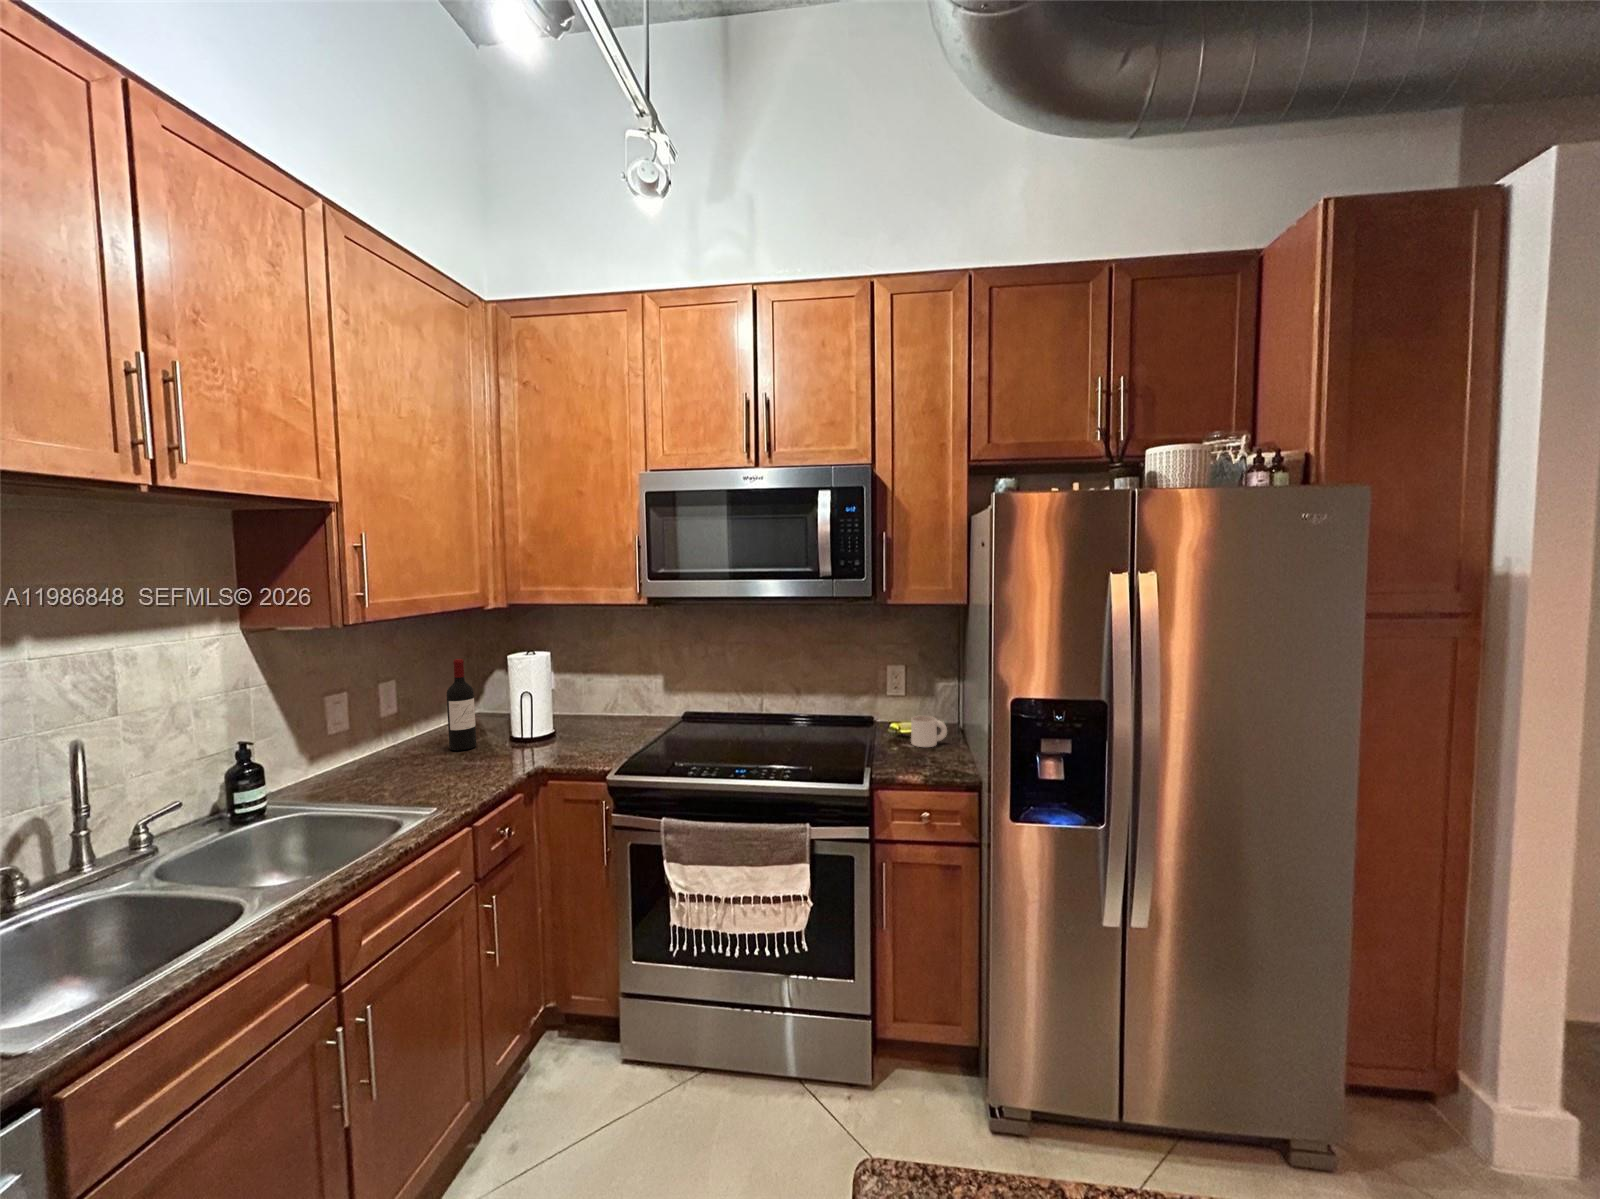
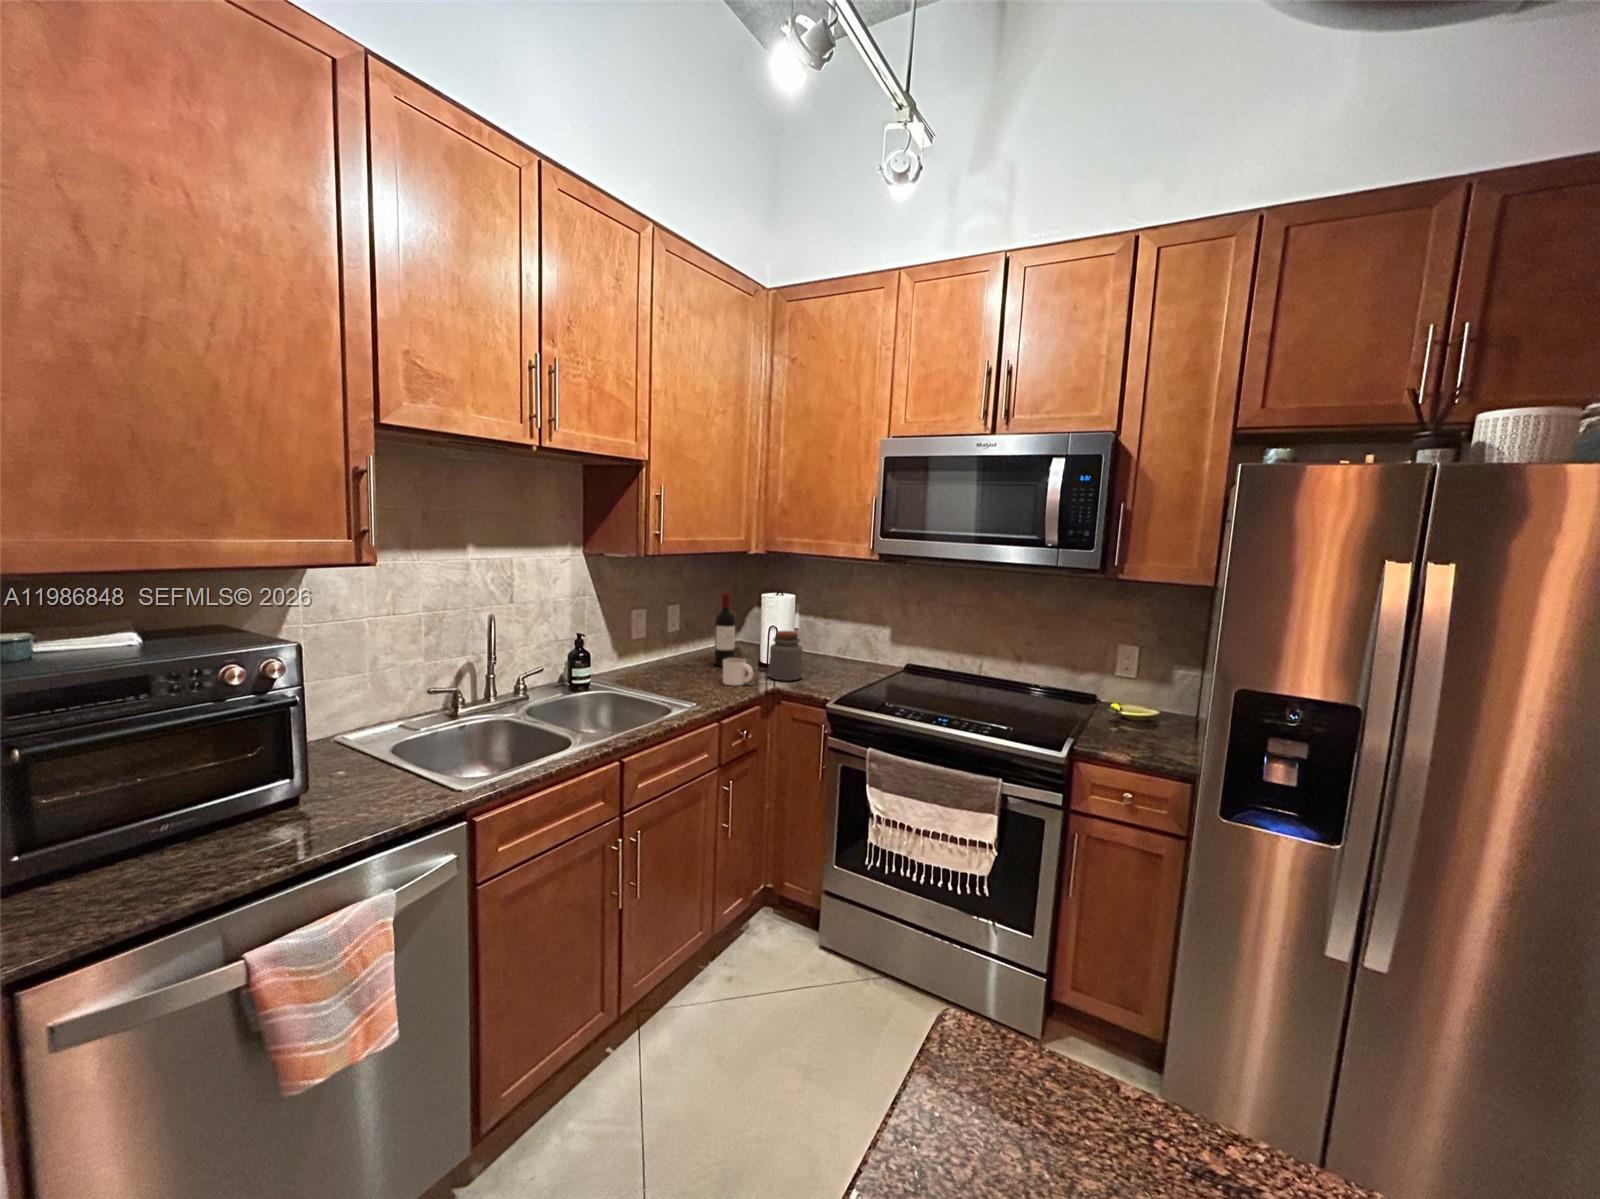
jar: none [524,695,568,756] -> present [768,631,803,681]
mug: present [911,716,947,747] -> present [723,658,753,685]

